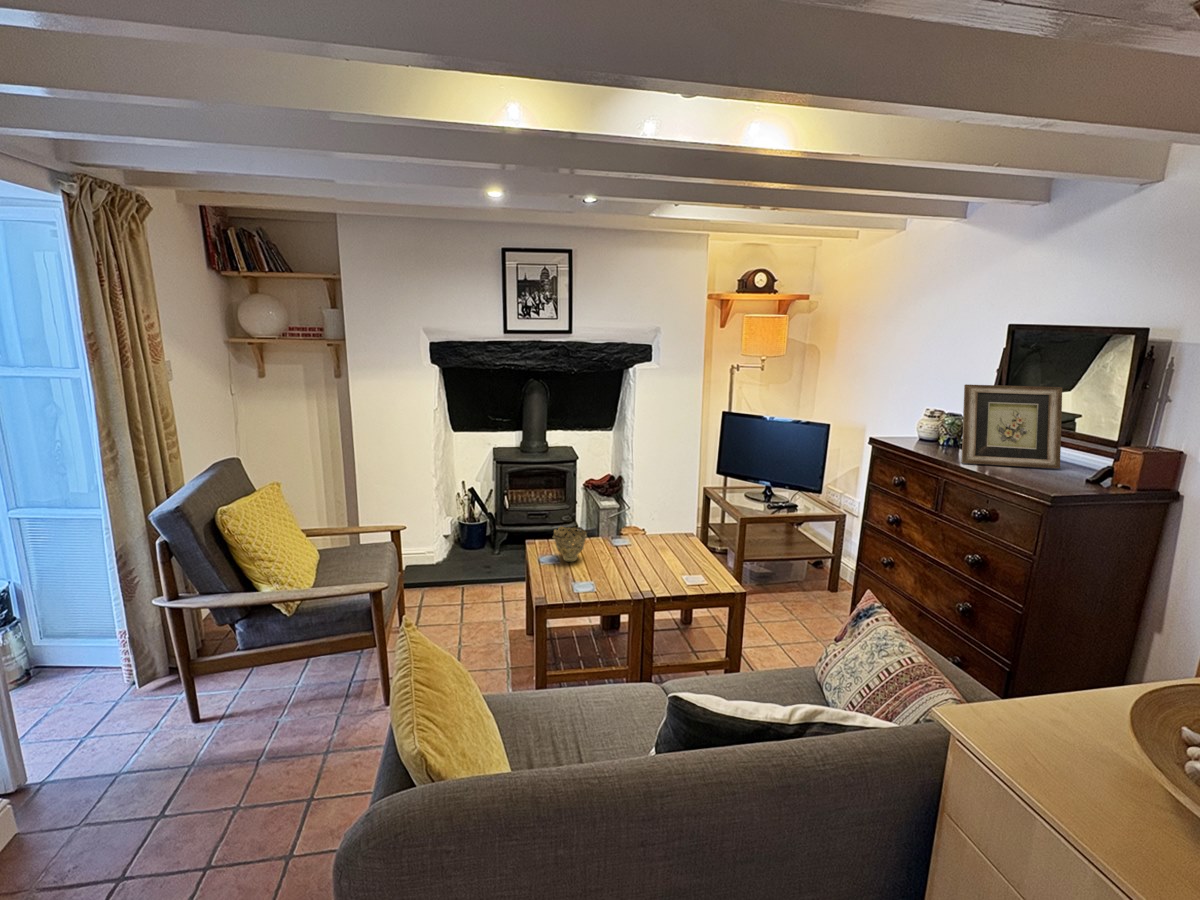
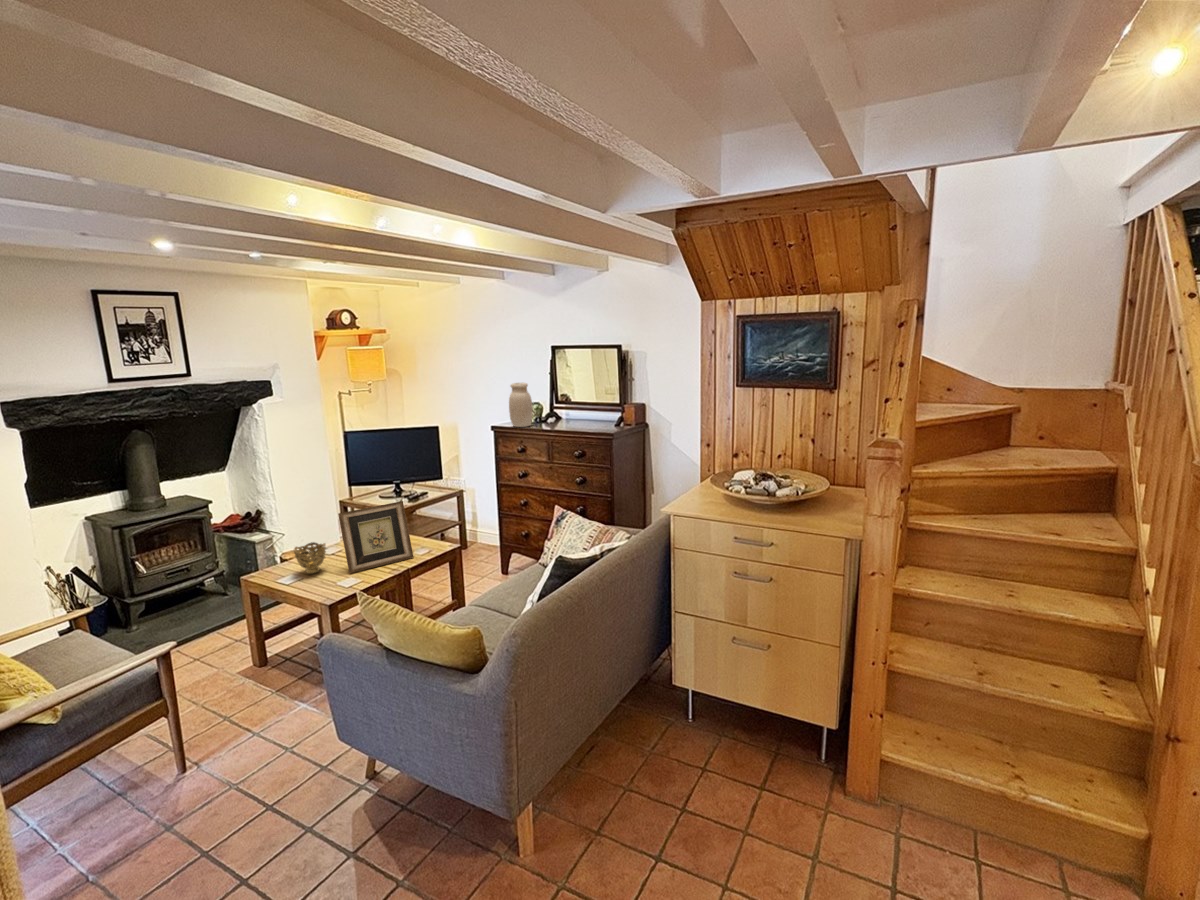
jar: none [900,378,941,448] -> present [509,383,532,427]
picture frame: present [961,384,1062,468] -> present [338,501,413,573]

